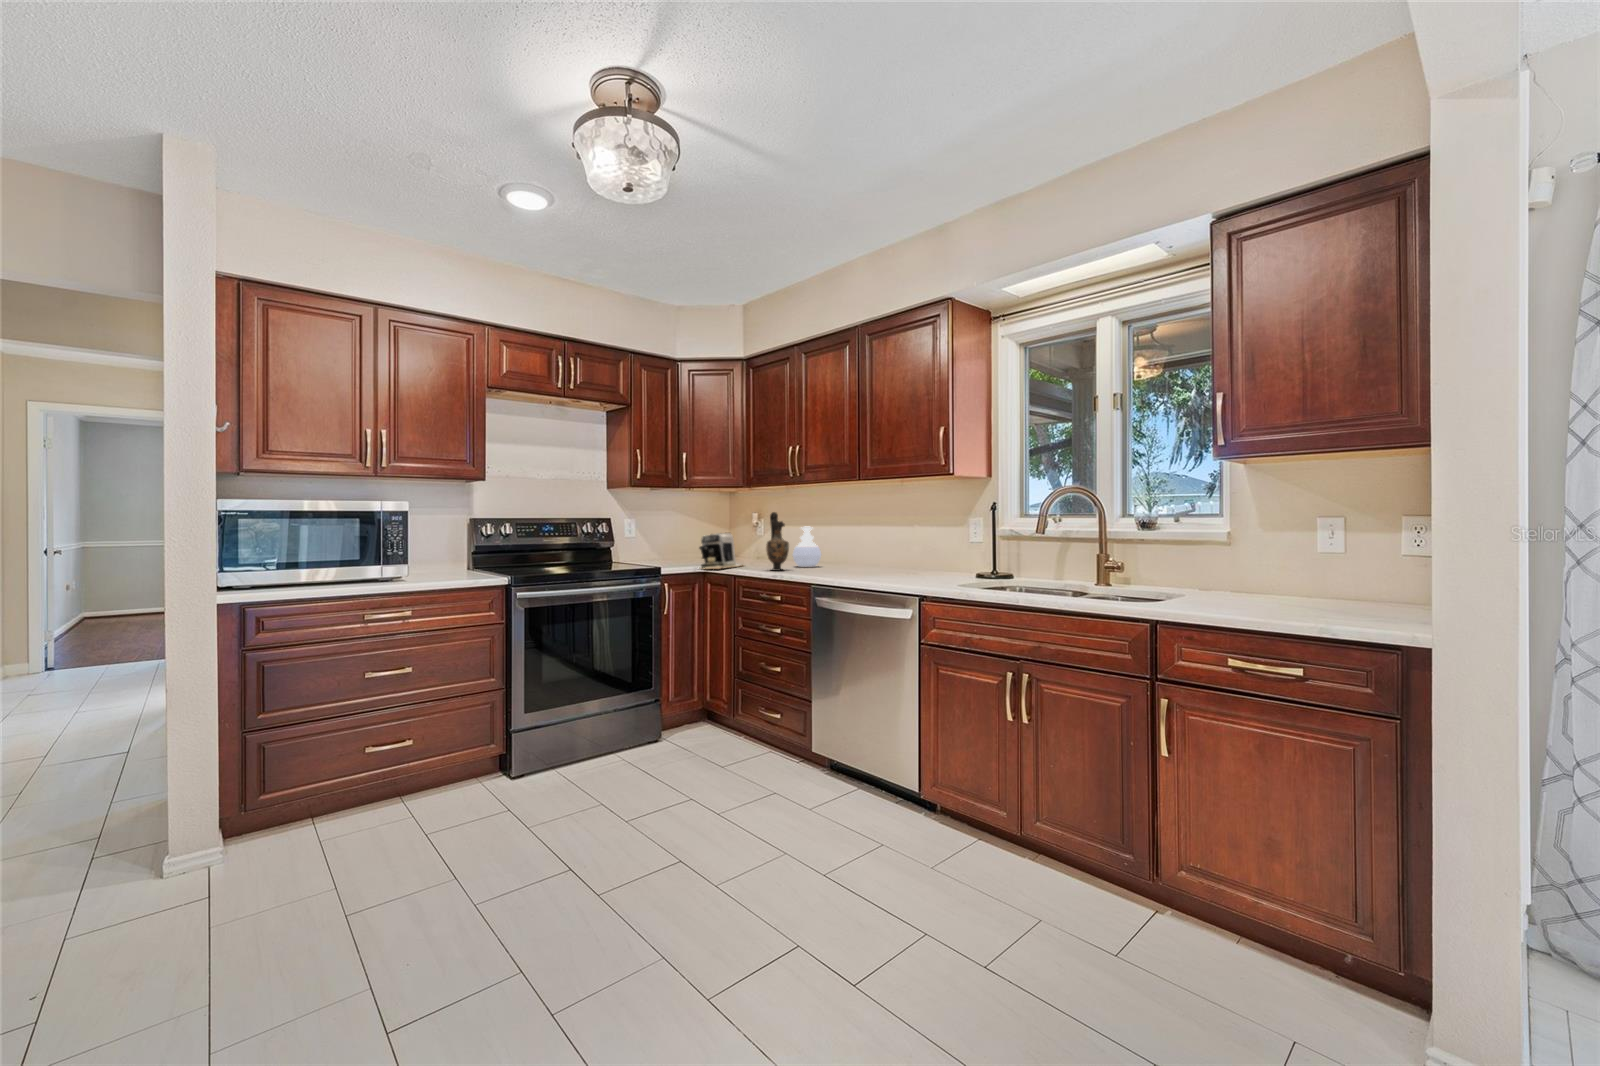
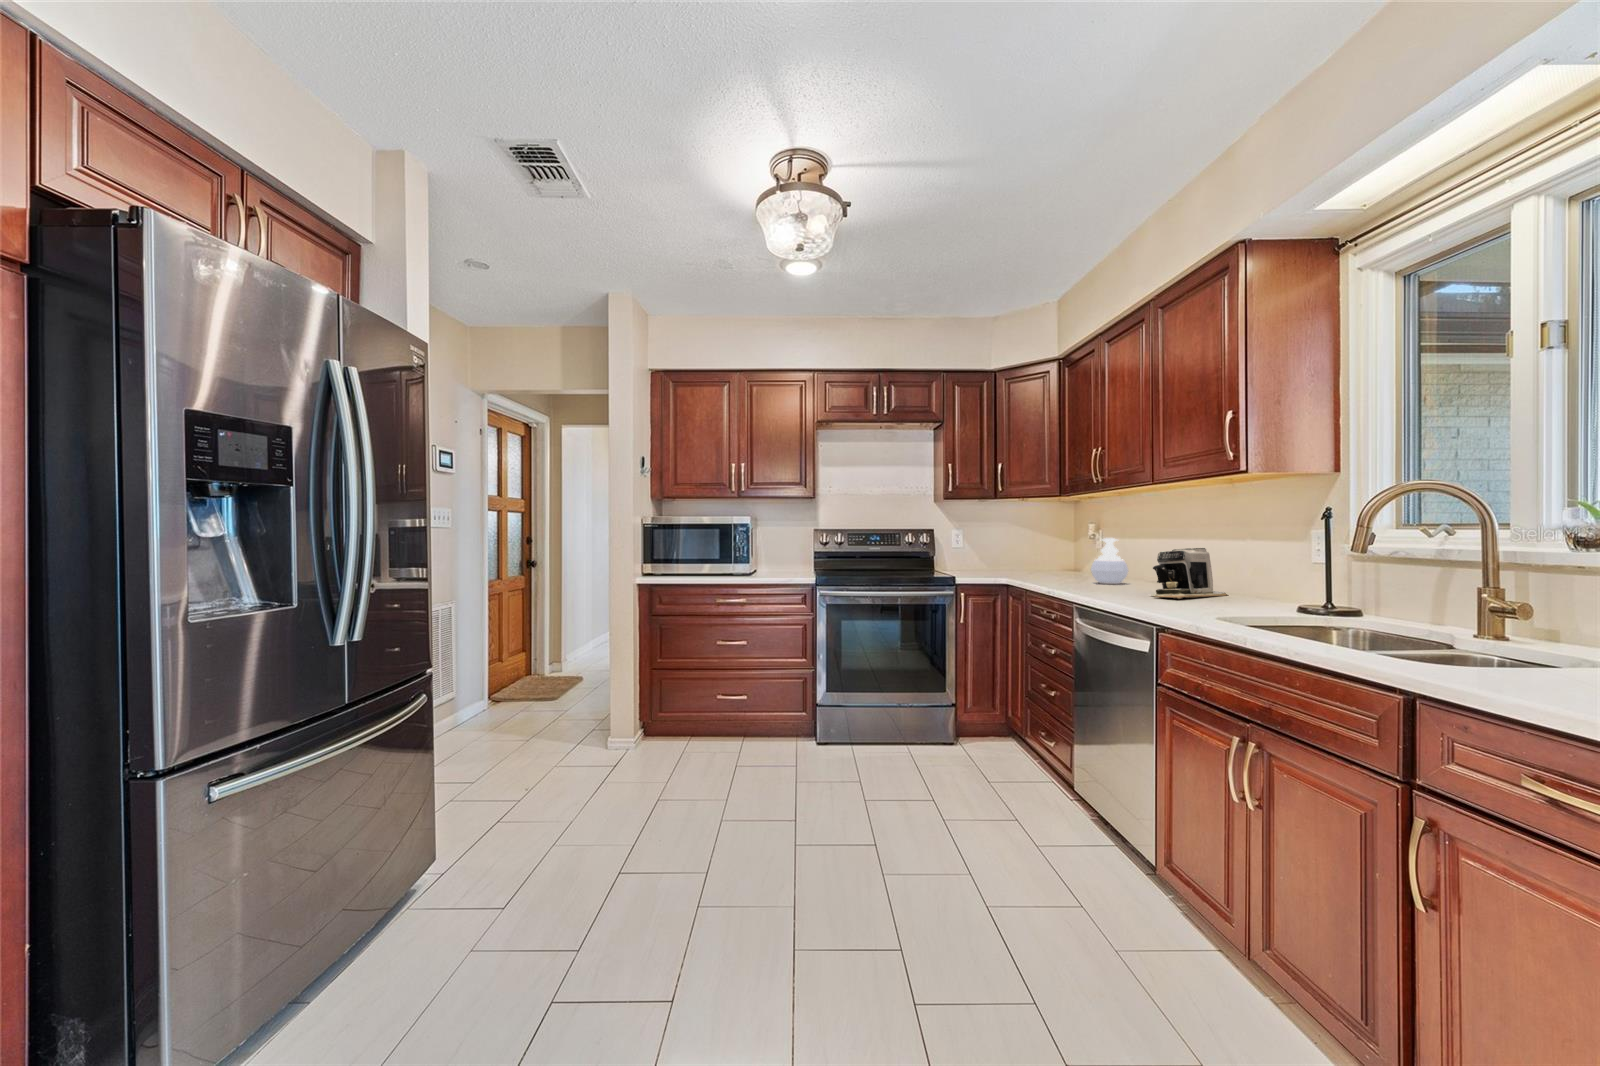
vase: present [766,512,789,571] -> none [1047,522,1073,586]
coffee maker: present [699,533,743,569] -> present [1153,548,1227,599]

